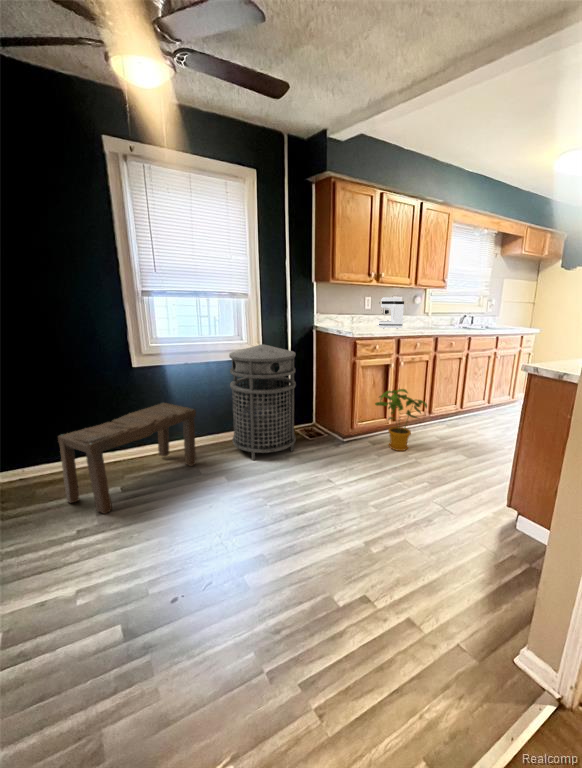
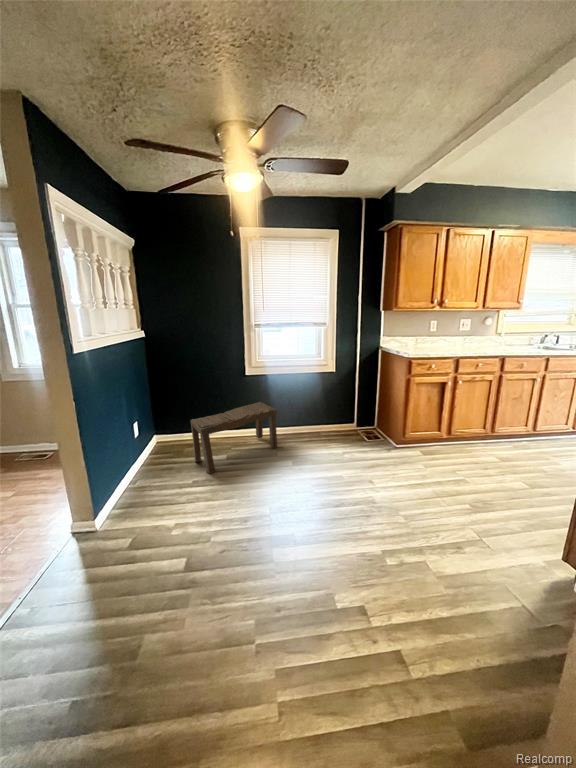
coffee maker: present [376,297,404,329] -> none [437,321,471,350]
trash can: present [229,344,296,460] -> none [304,364,356,451]
house plant: present [375,389,427,451] -> none [428,407,481,464]

